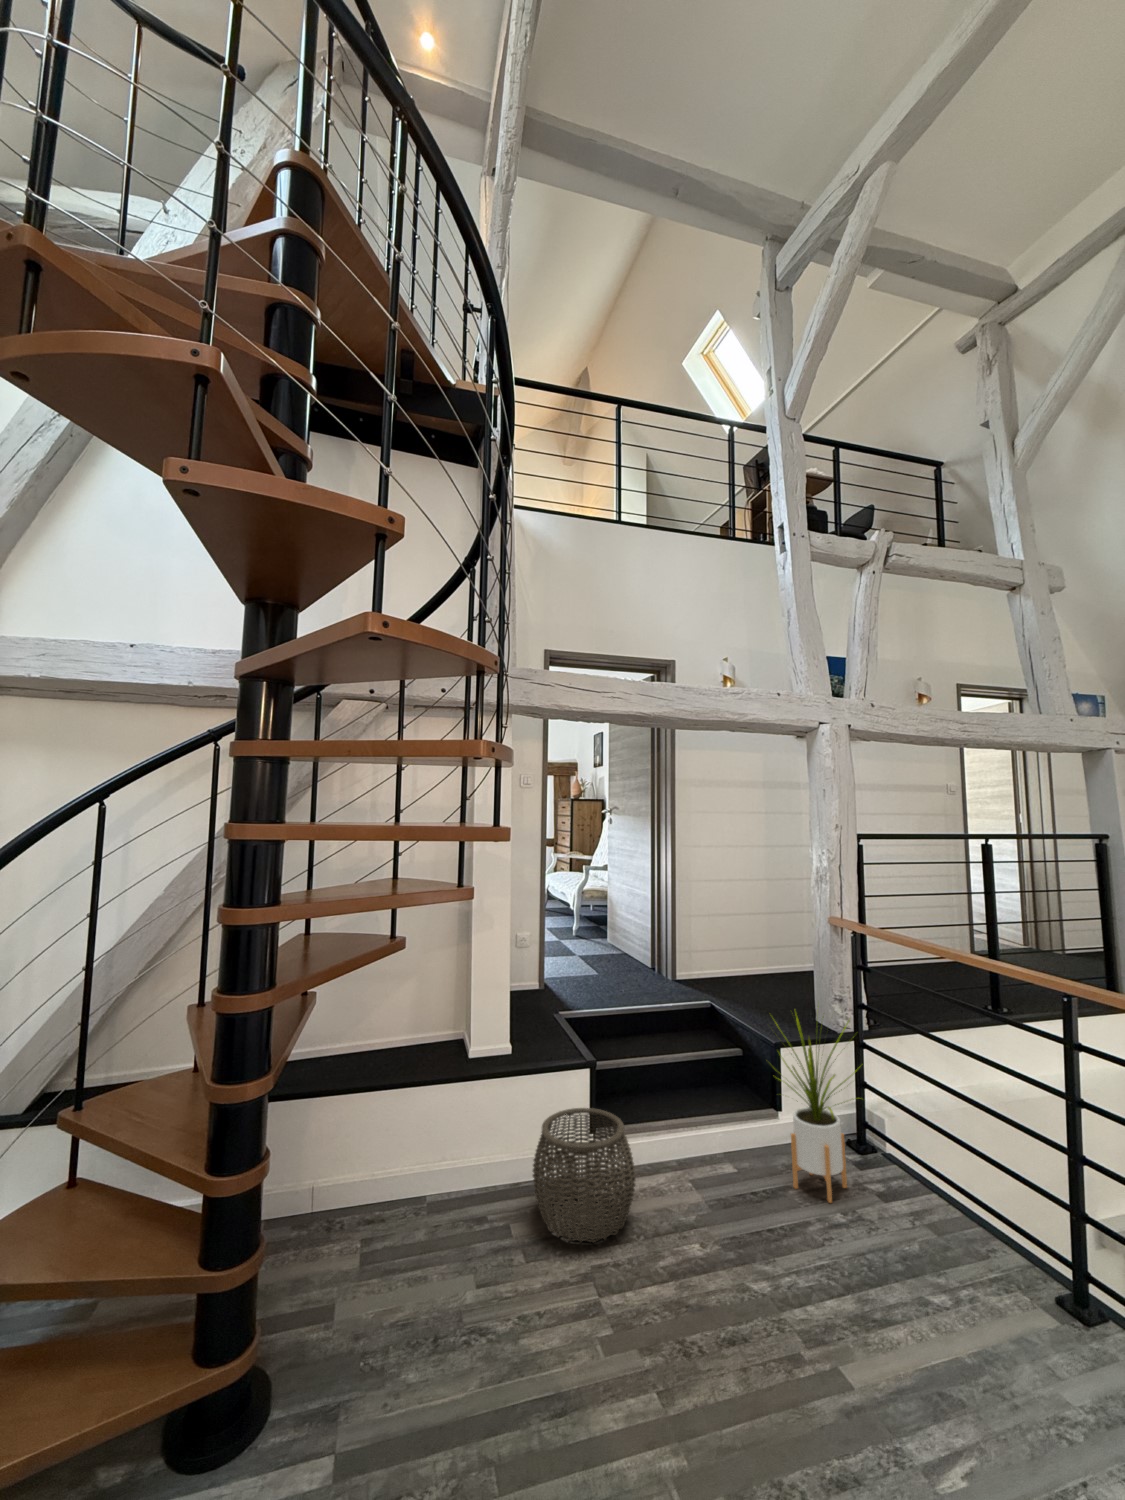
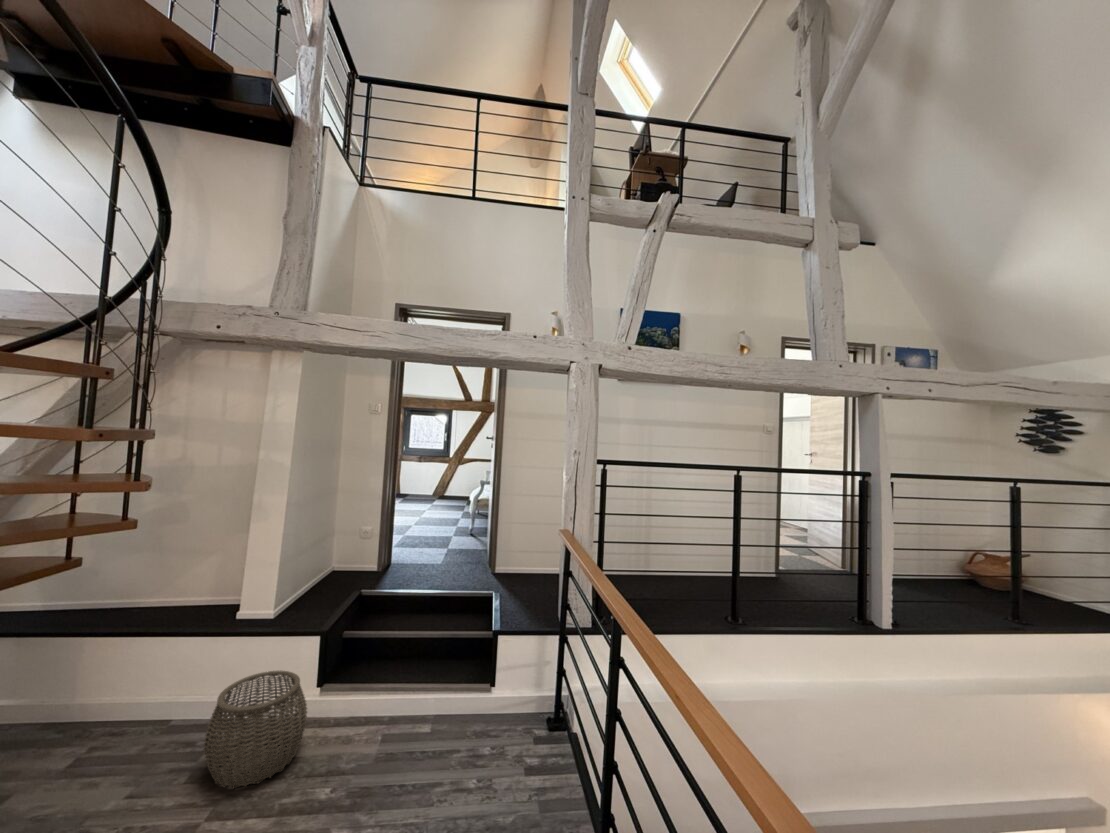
house plant: present [781,1012,858,1203] -> none [435,602,520,780]

